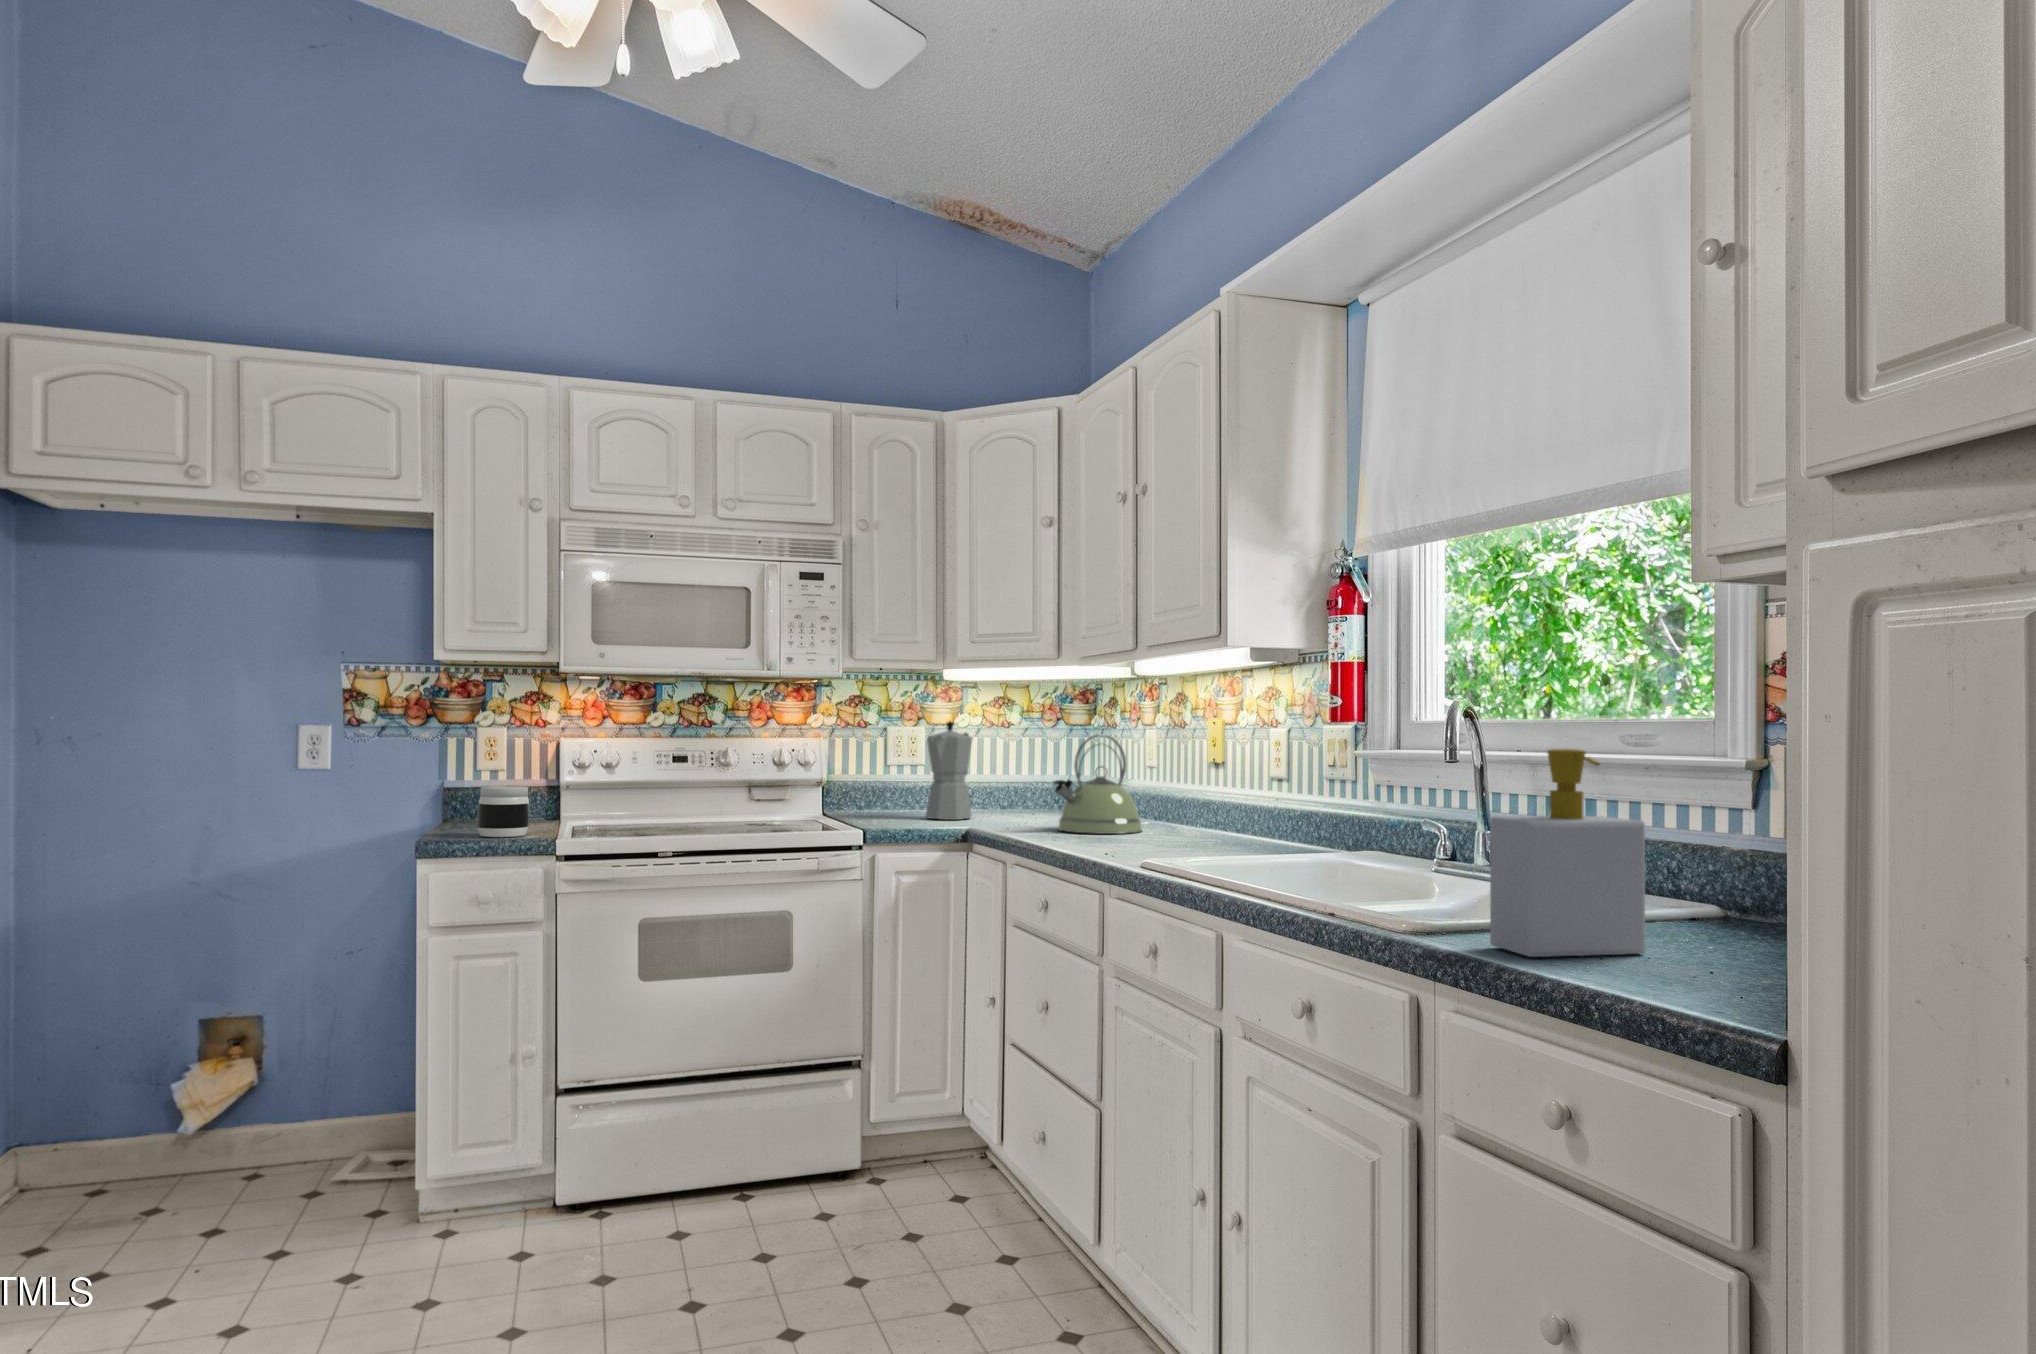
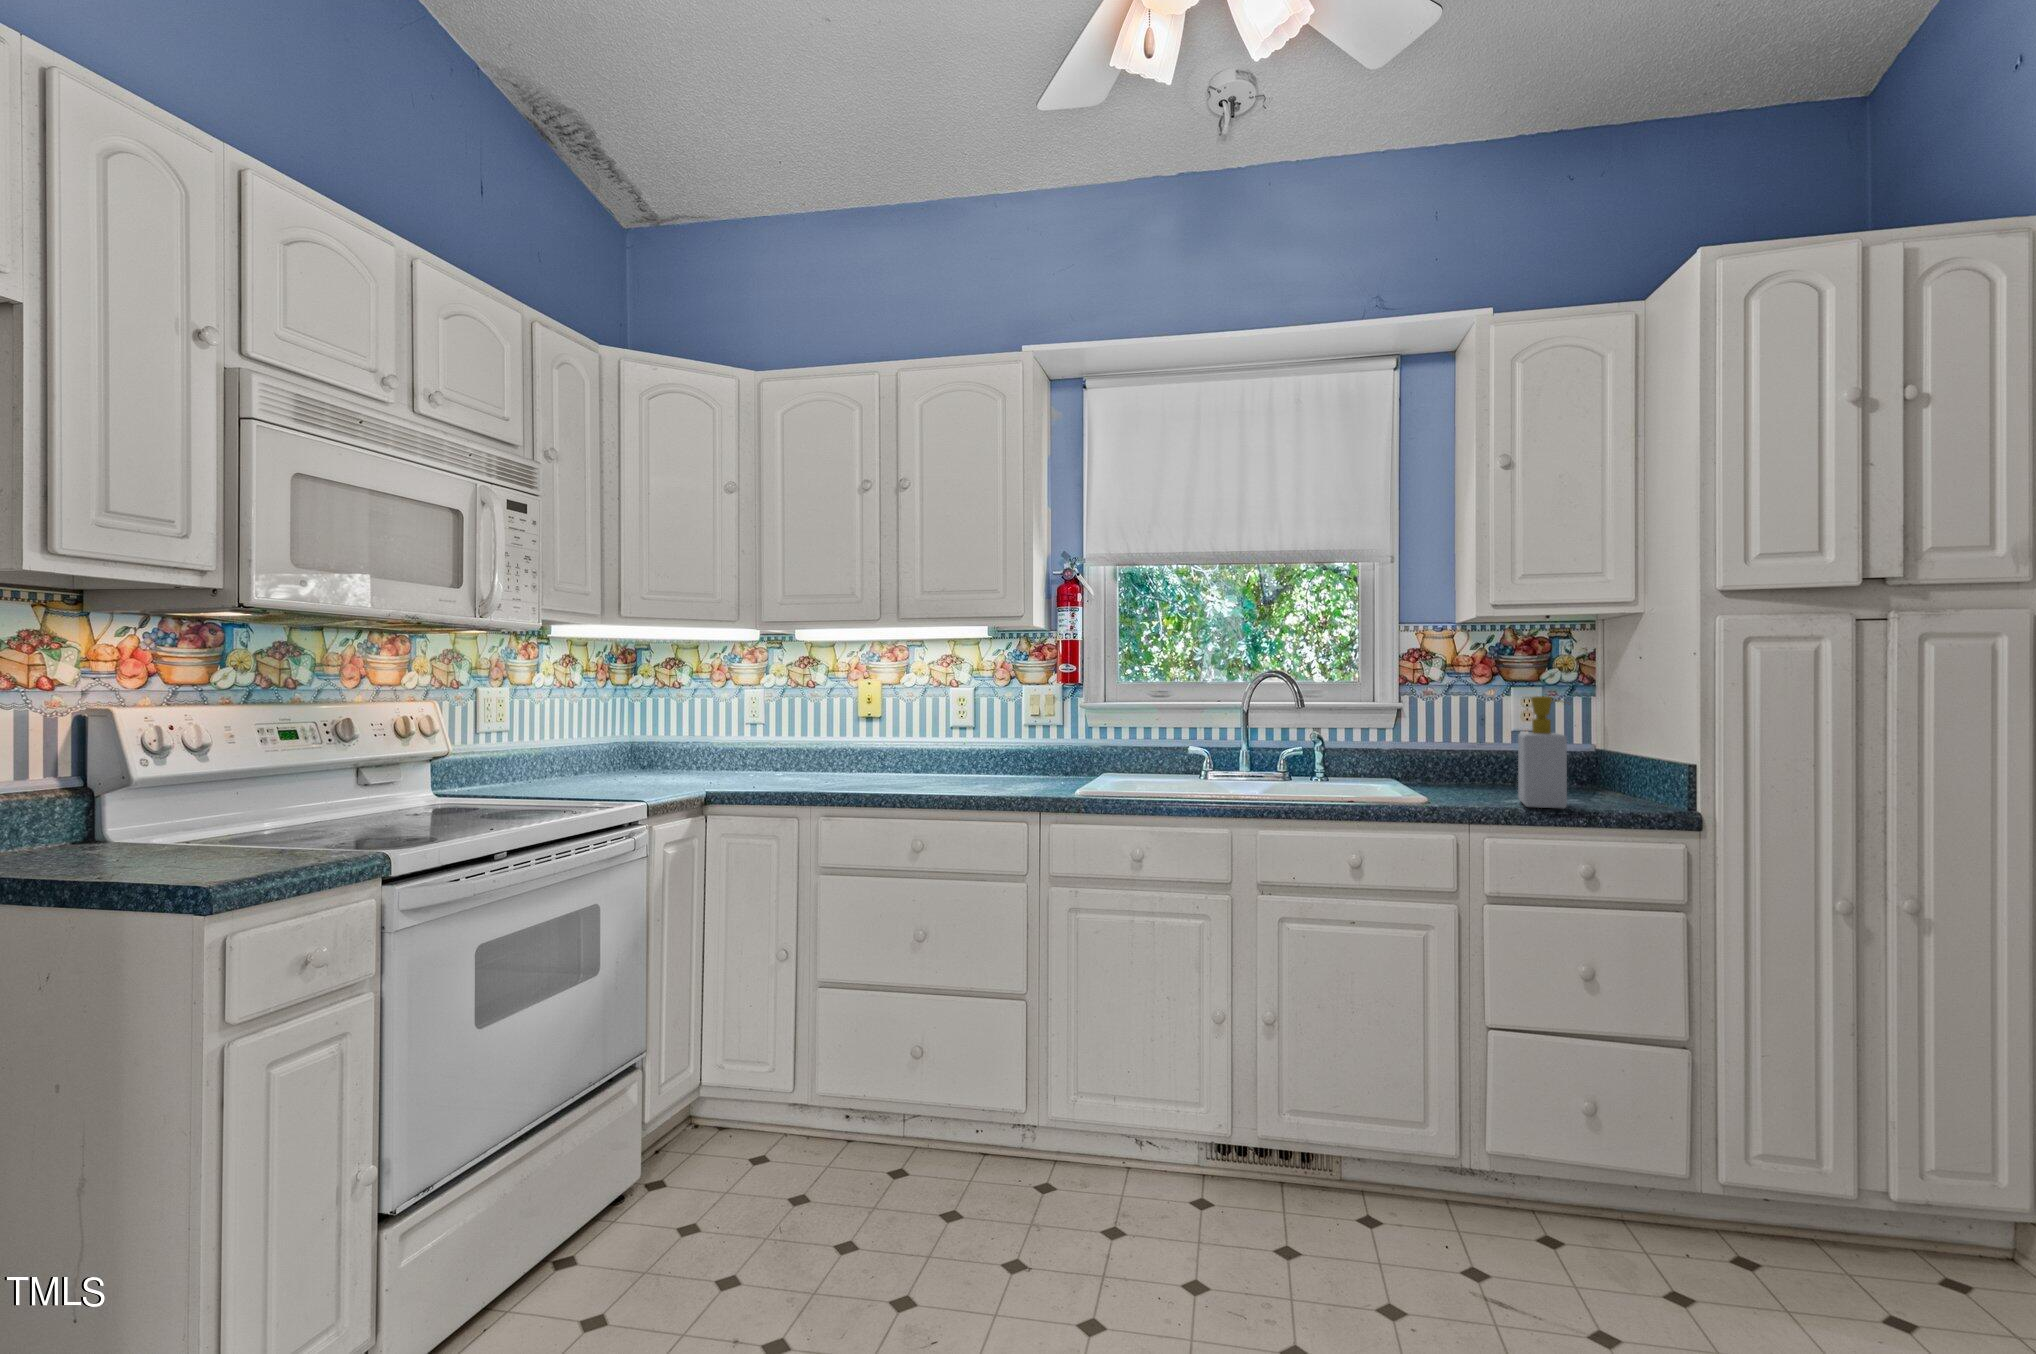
moka pot: present [925,722,972,820] -> none [571,681,628,789]
kettle: present [1053,734,1142,834] -> none [771,693,851,786]
jar: present [478,786,529,837] -> none [134,785,234,872]

